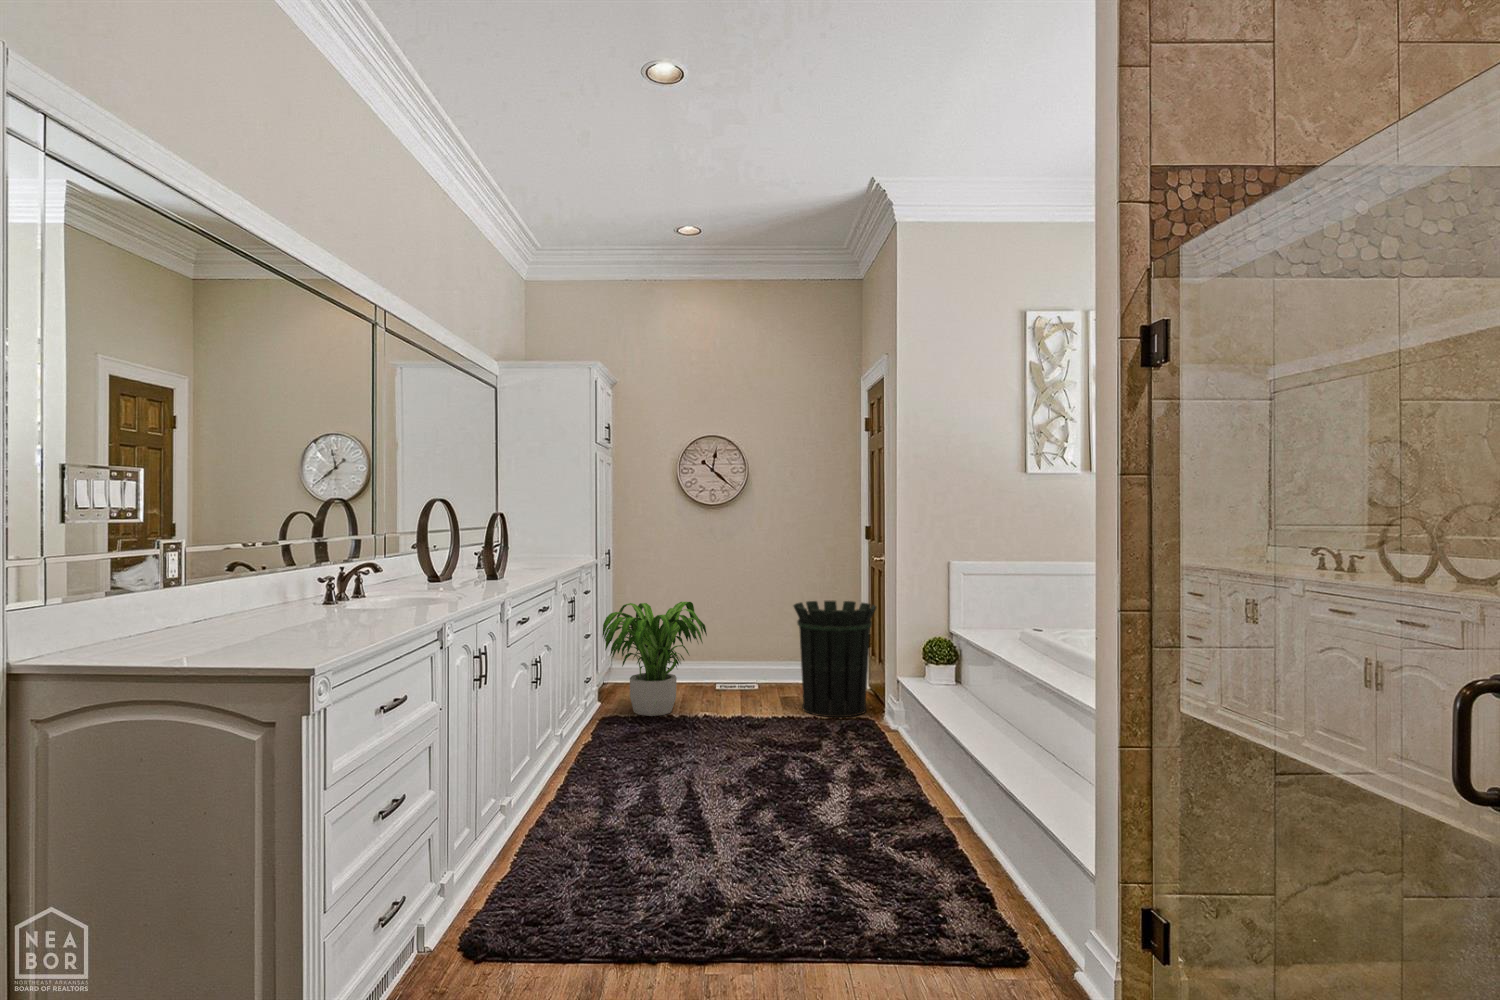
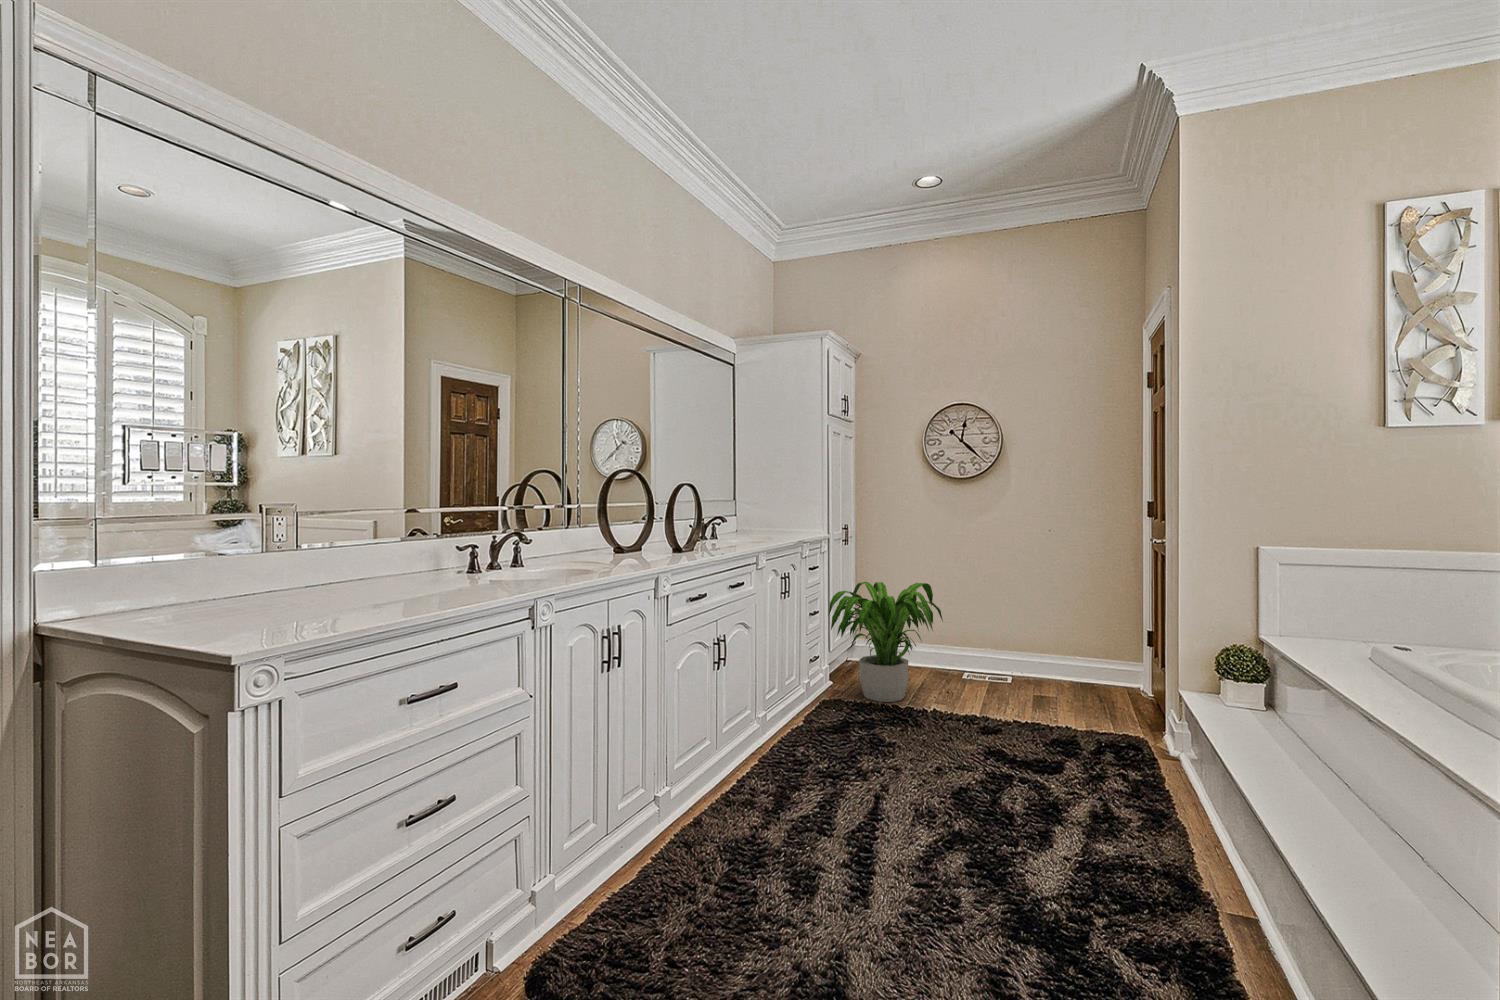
waste bin: present [794,601,876,717] -> none [1044,589,1154,730]

